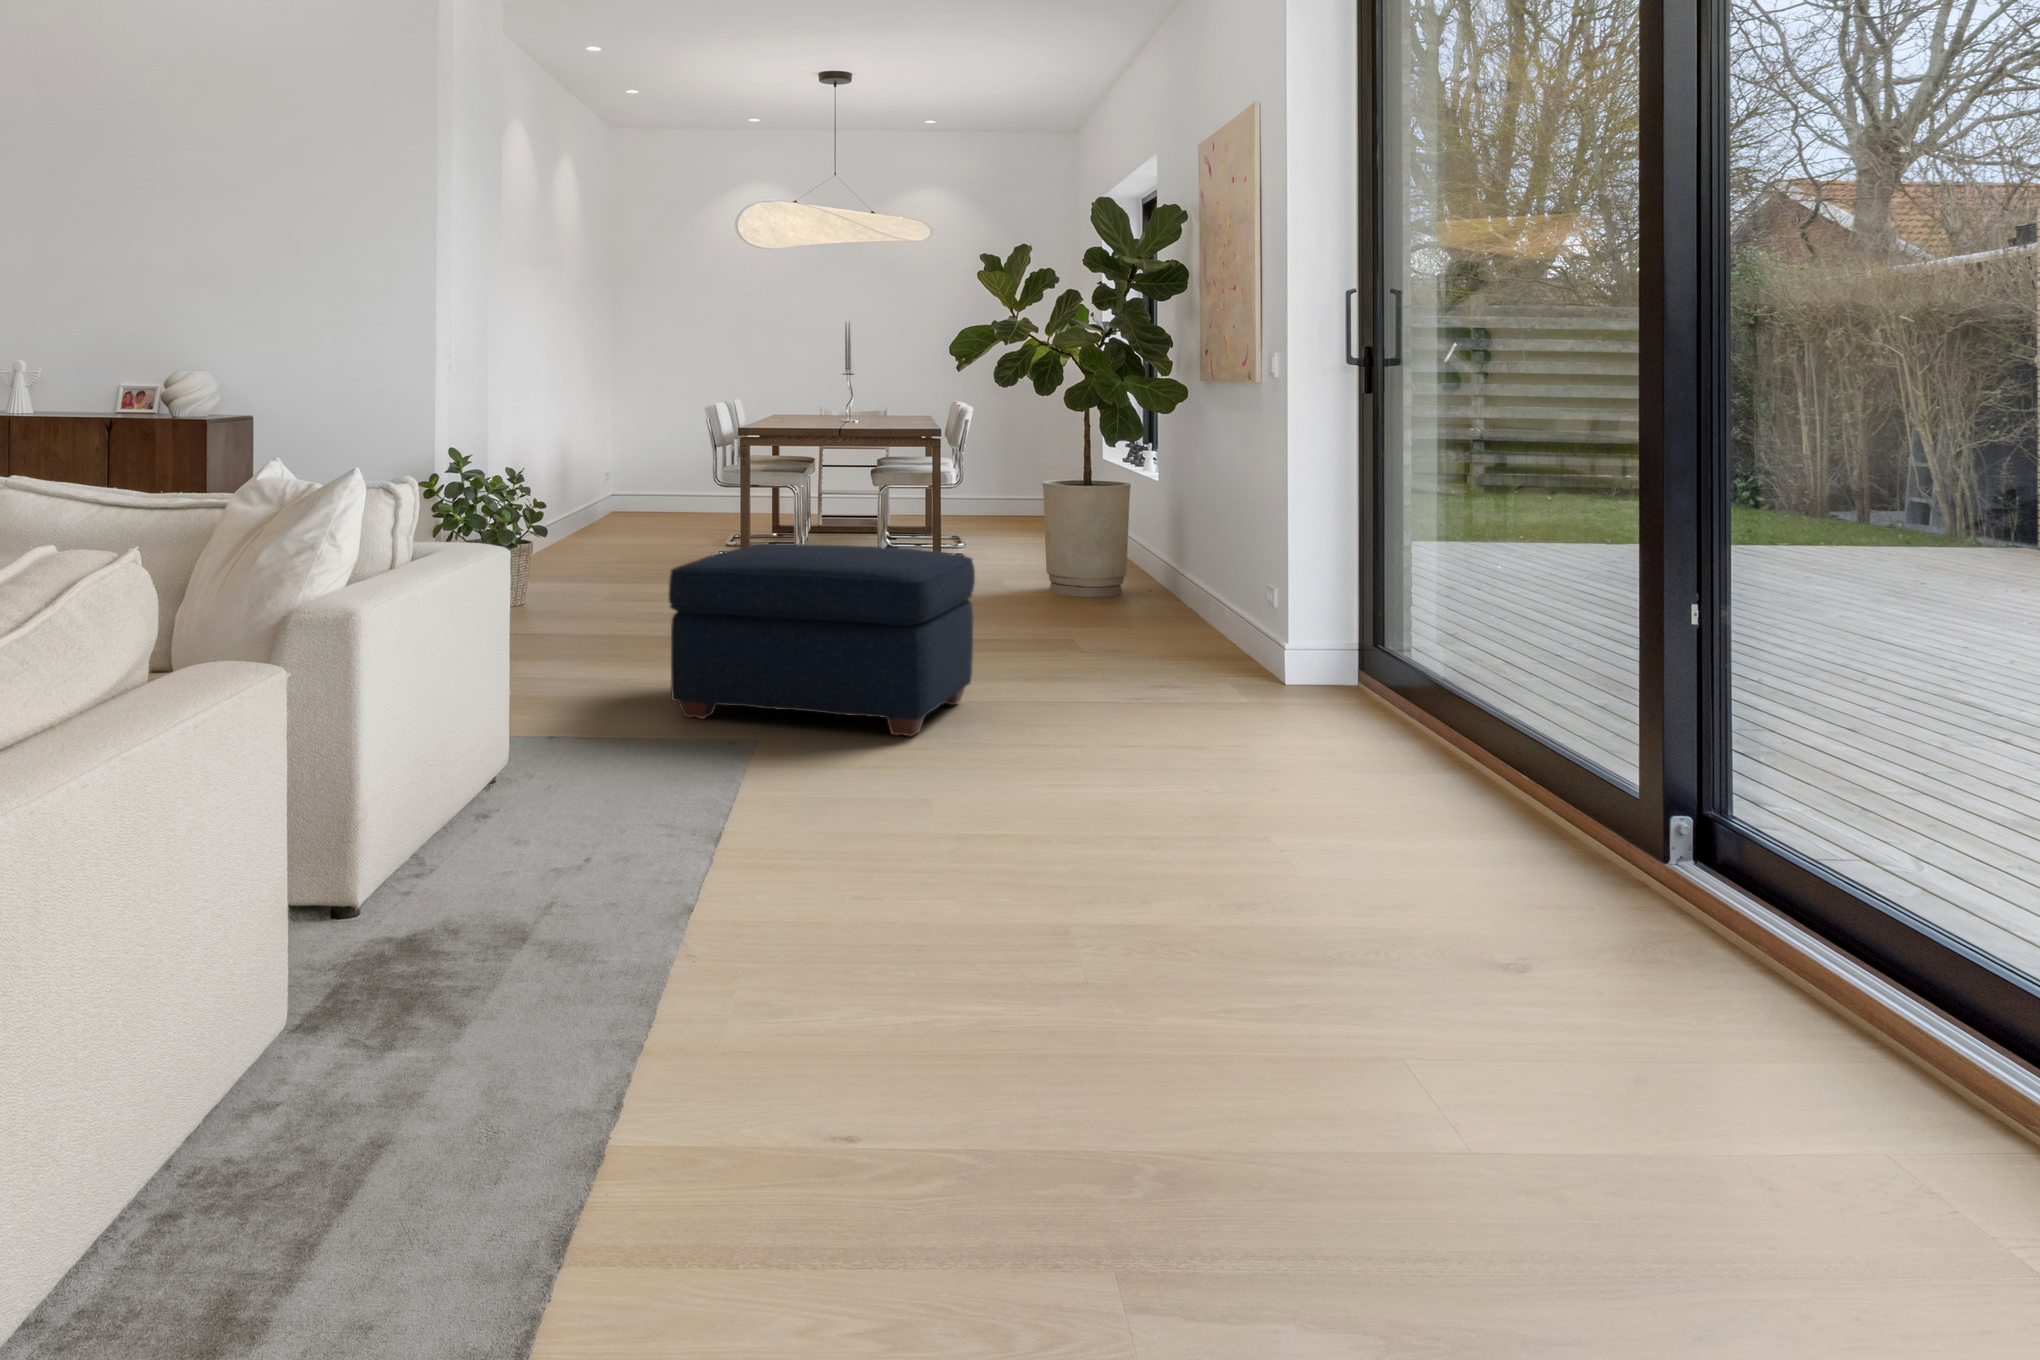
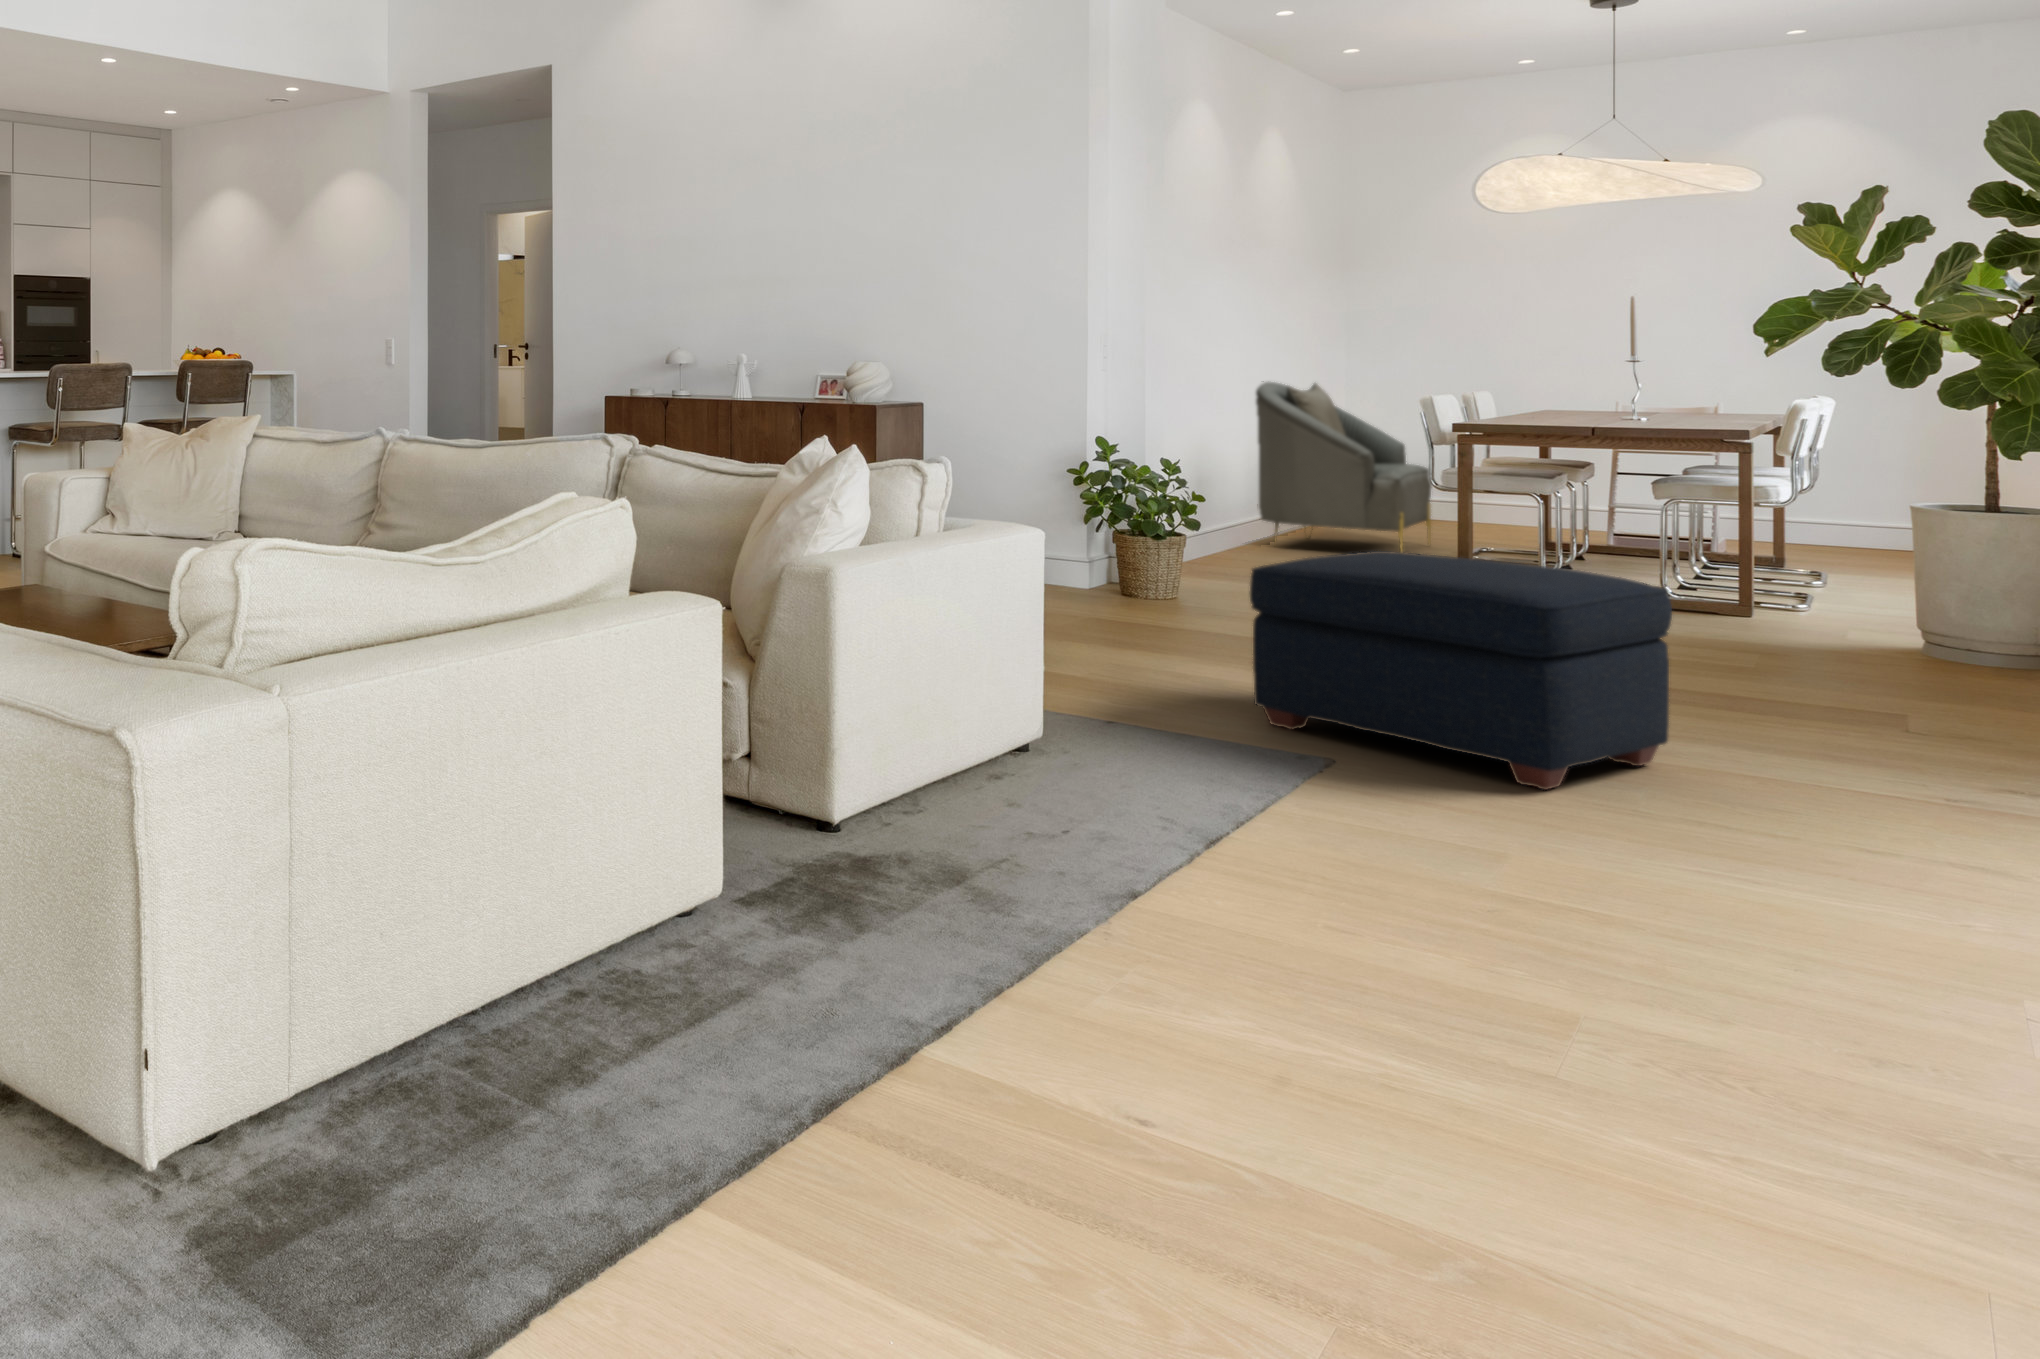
armchair: none [557,390,699,550] -> present [1256,381,1432,552]

